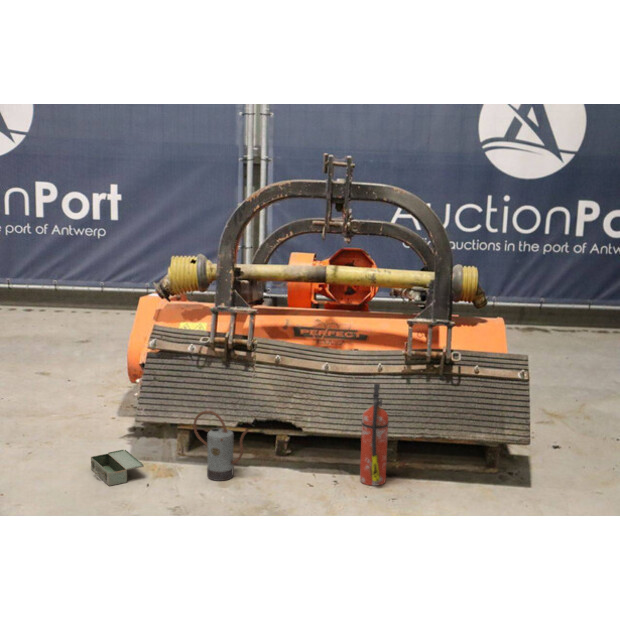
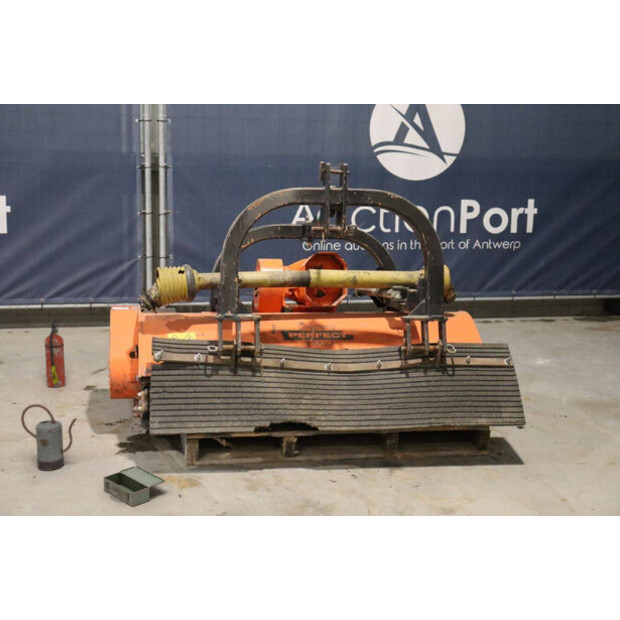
fire extinguisher: present [360,384,388,486] -> present [45,319,65,387]
watering can: present [193,411,248,481] -> present [21,404,77,471]

